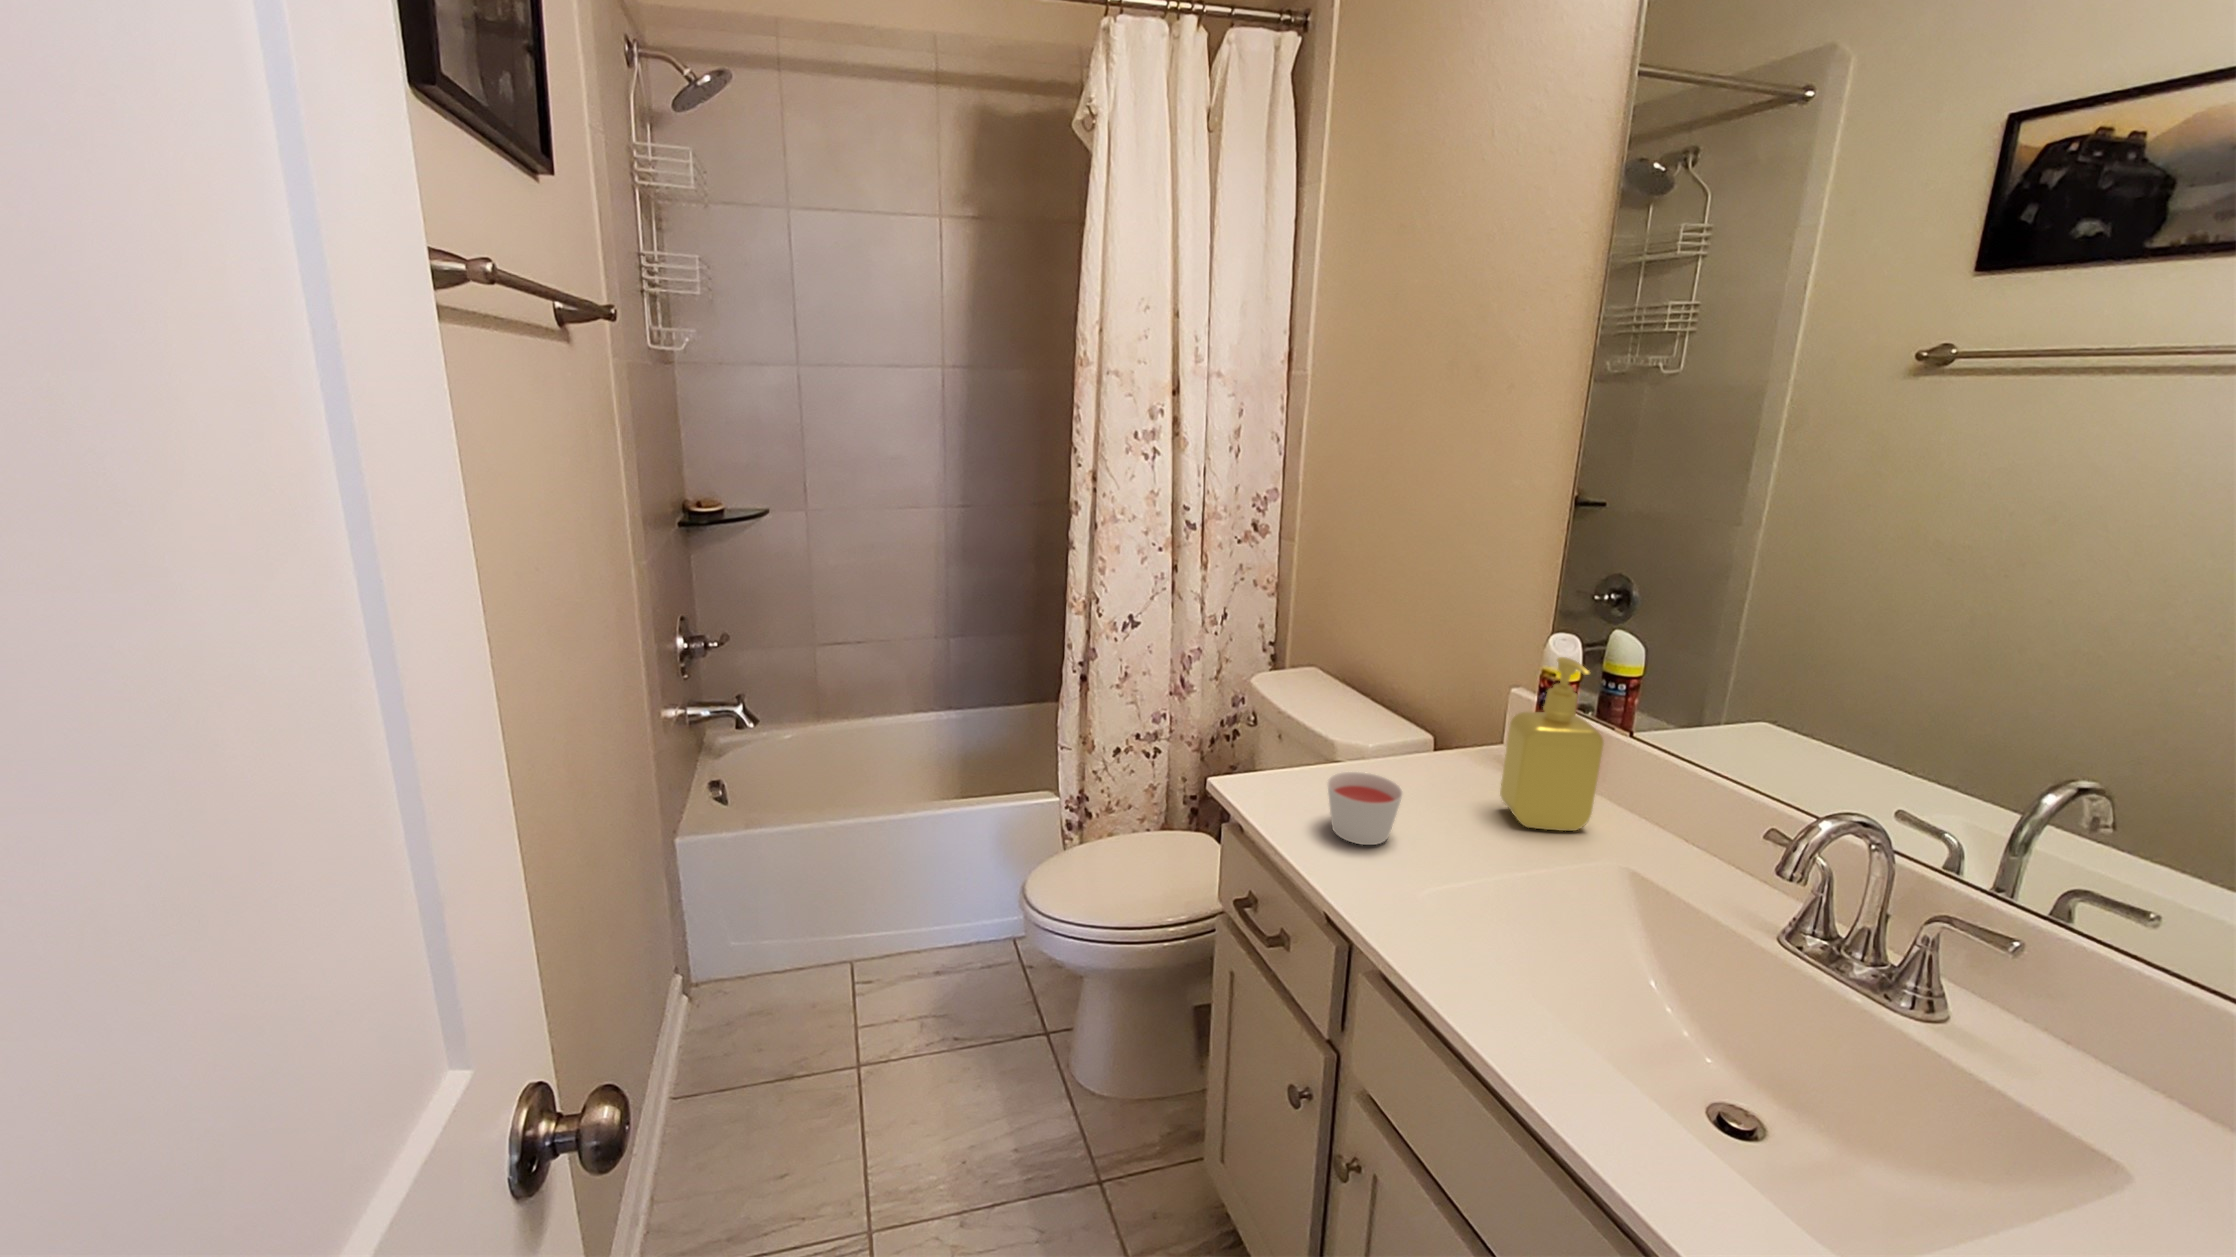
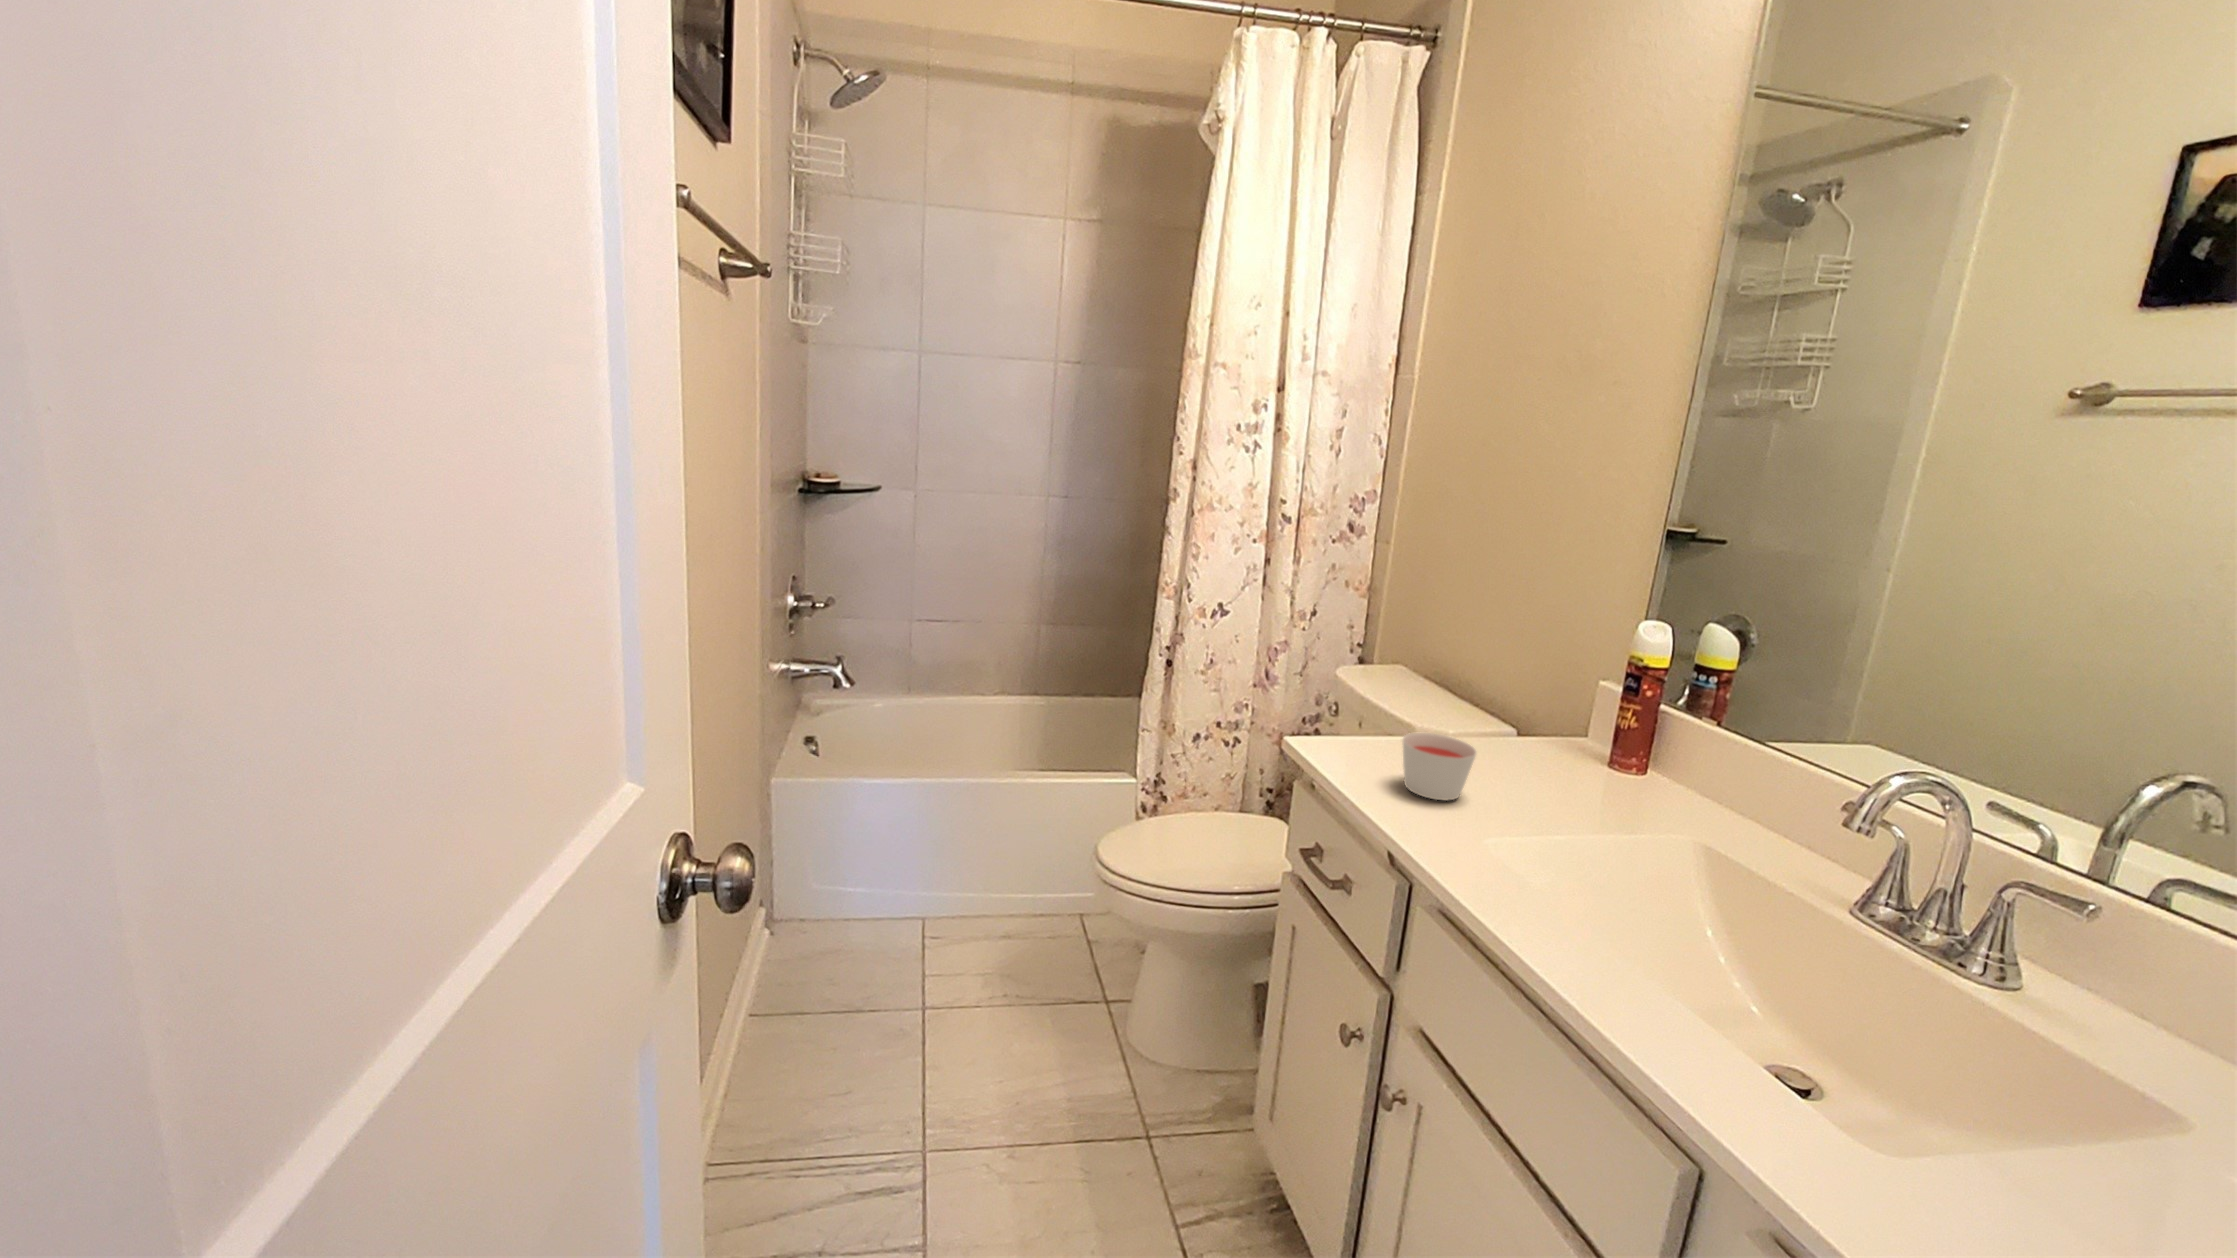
soap dispenser: present [1500,657,1603,831] -> none [1578,635,1685,809]

